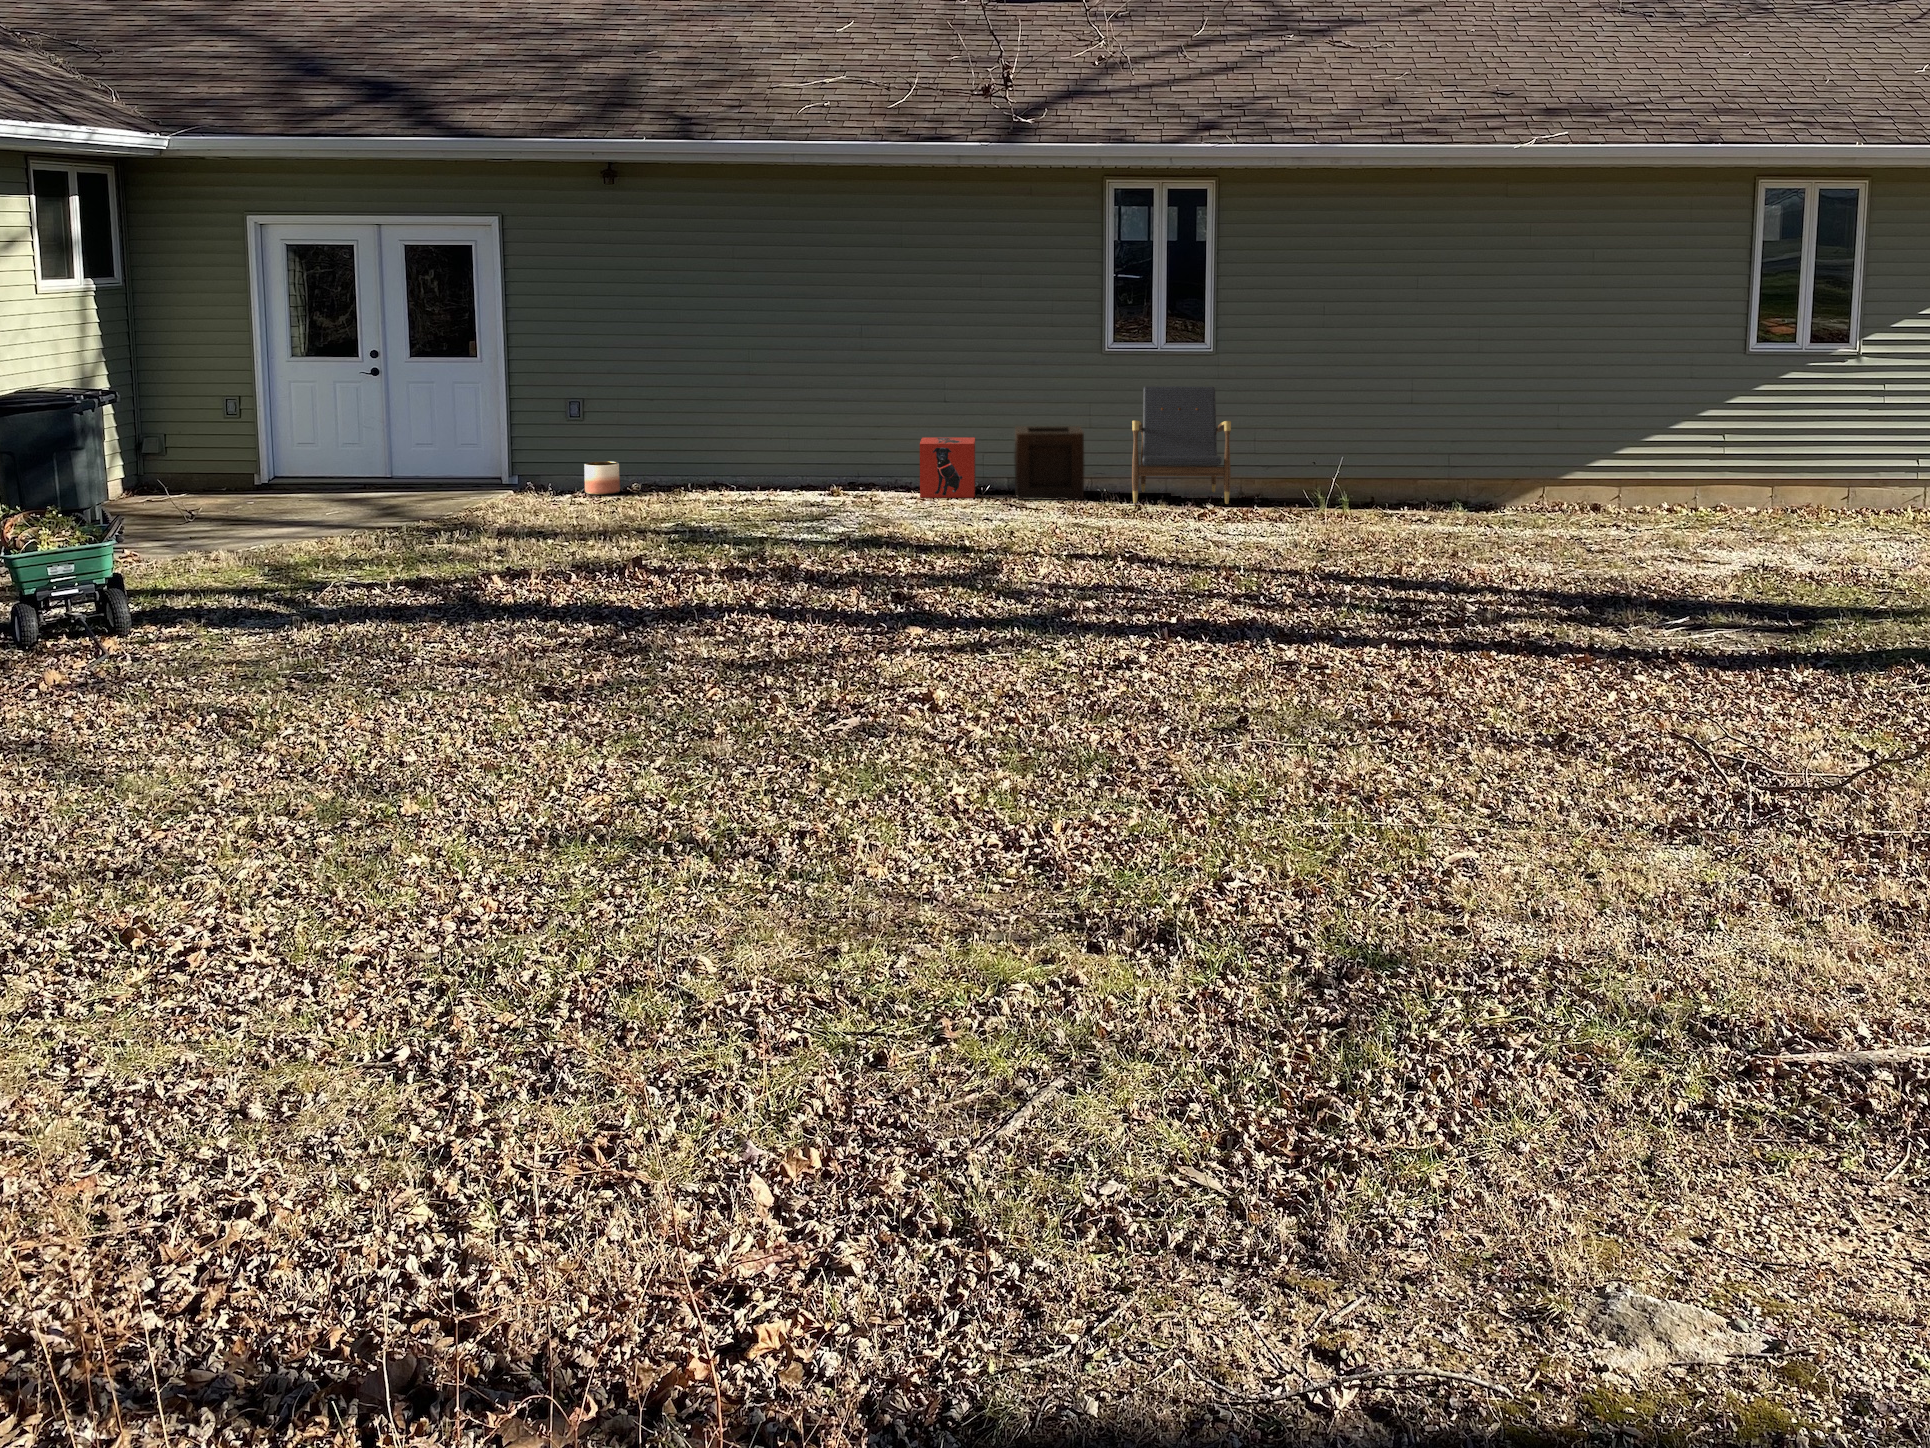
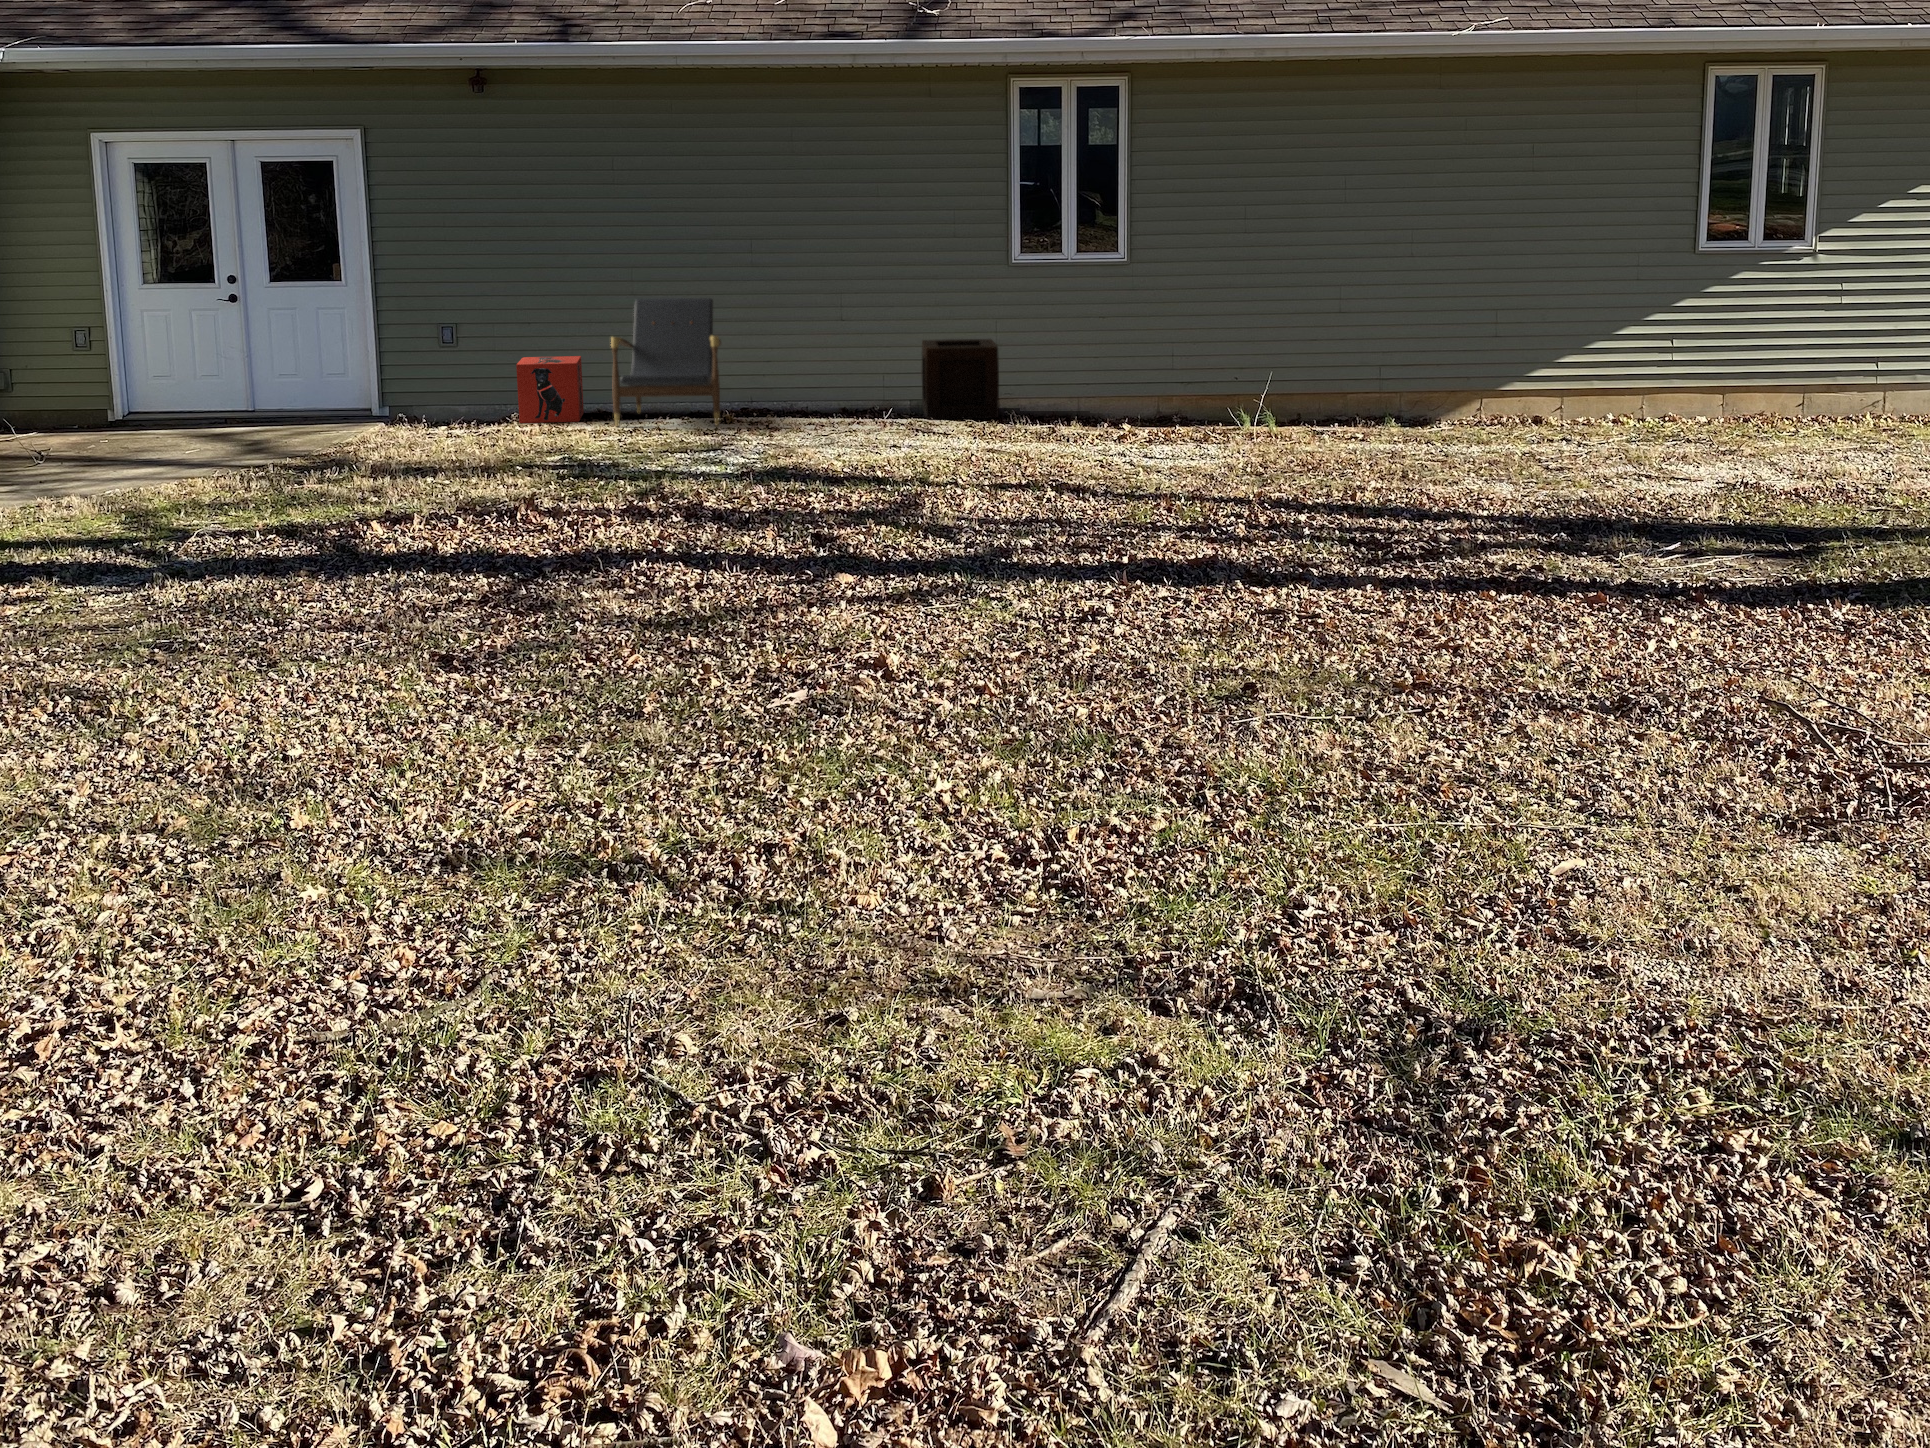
lounge chair: present [1132,386,1231,504] -> present [611,298,721,427]
storage box: present [920,438,975,498] -> present [516,356,584,423]
planter: present [584,461,620,495] -> none [460,384,499,420]

